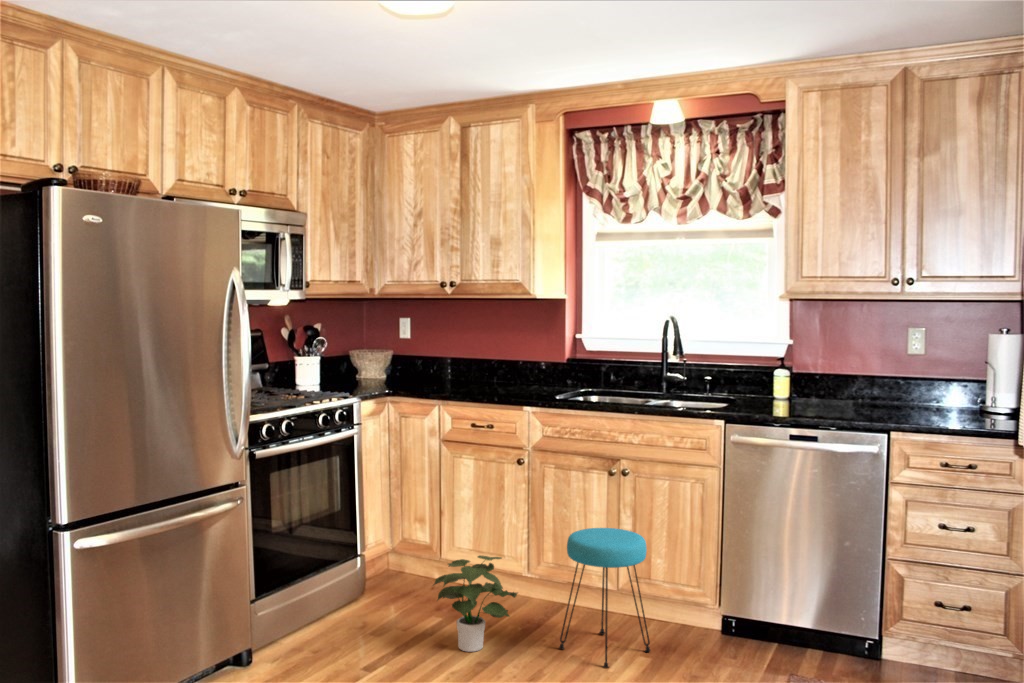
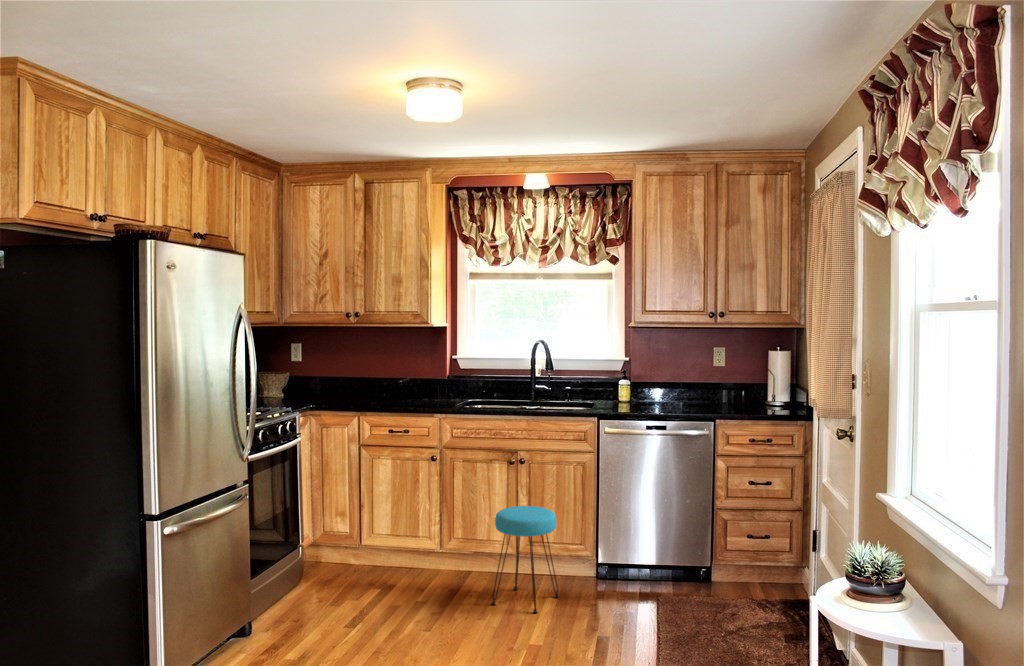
potted plant: present [433,556,518,652] -> none [387,538,459,617]

